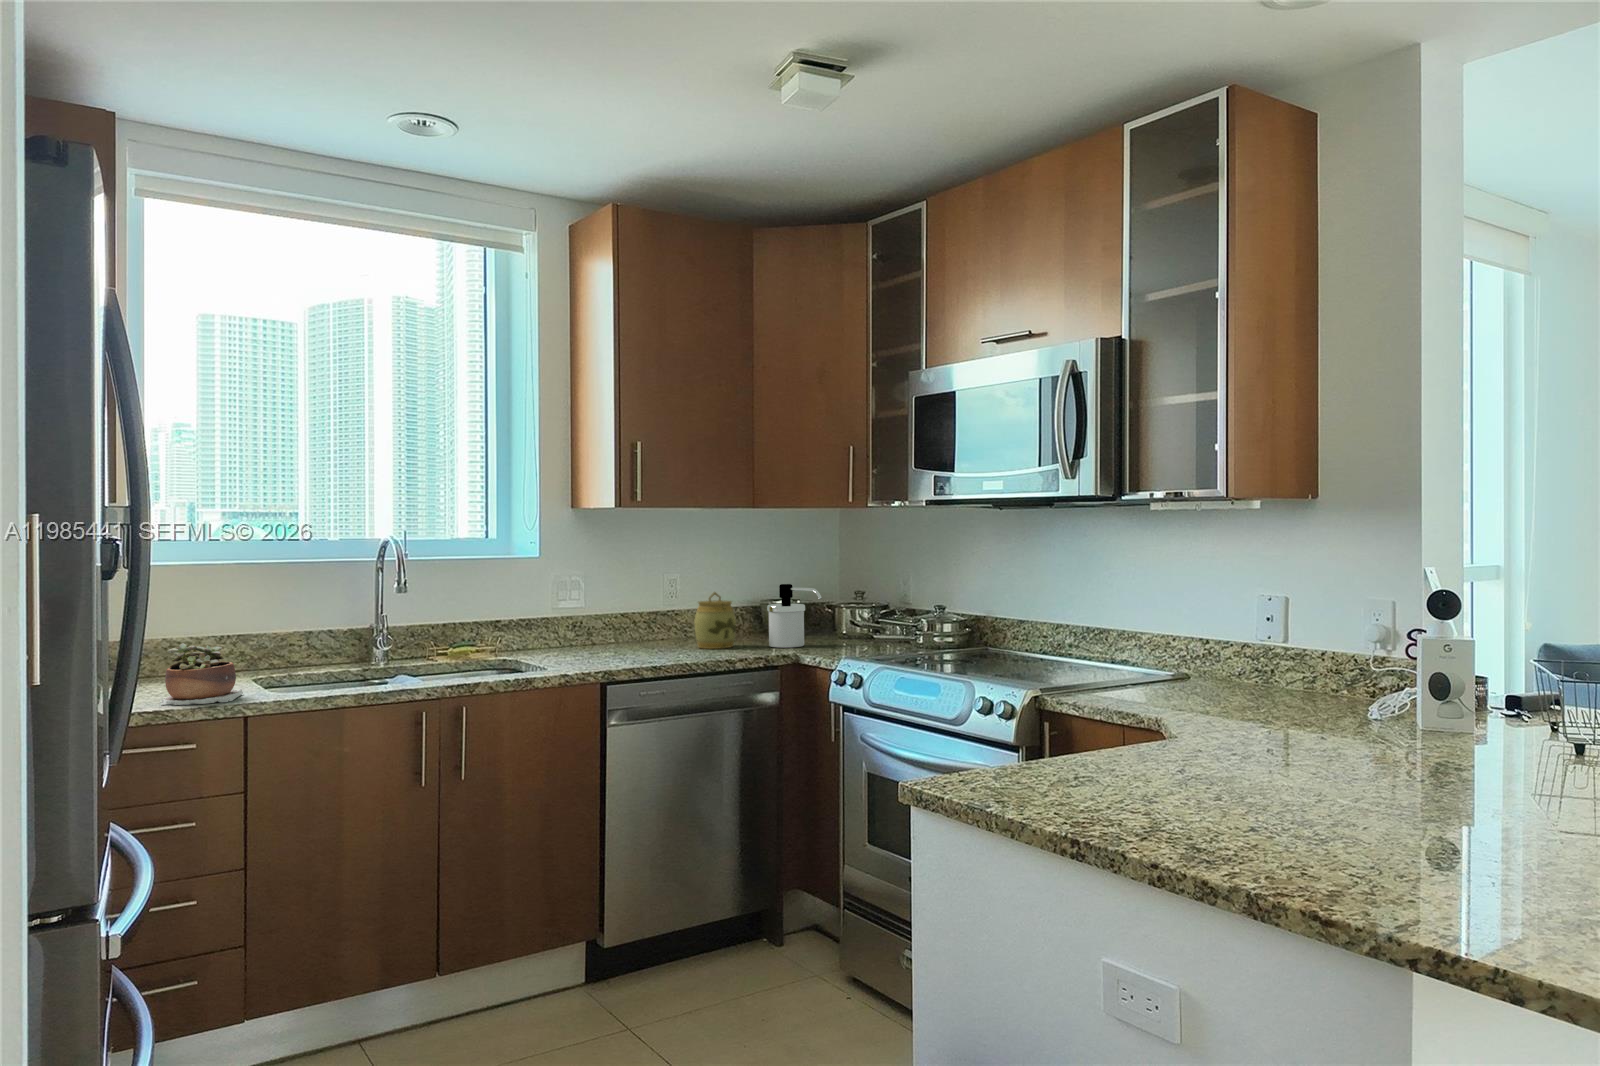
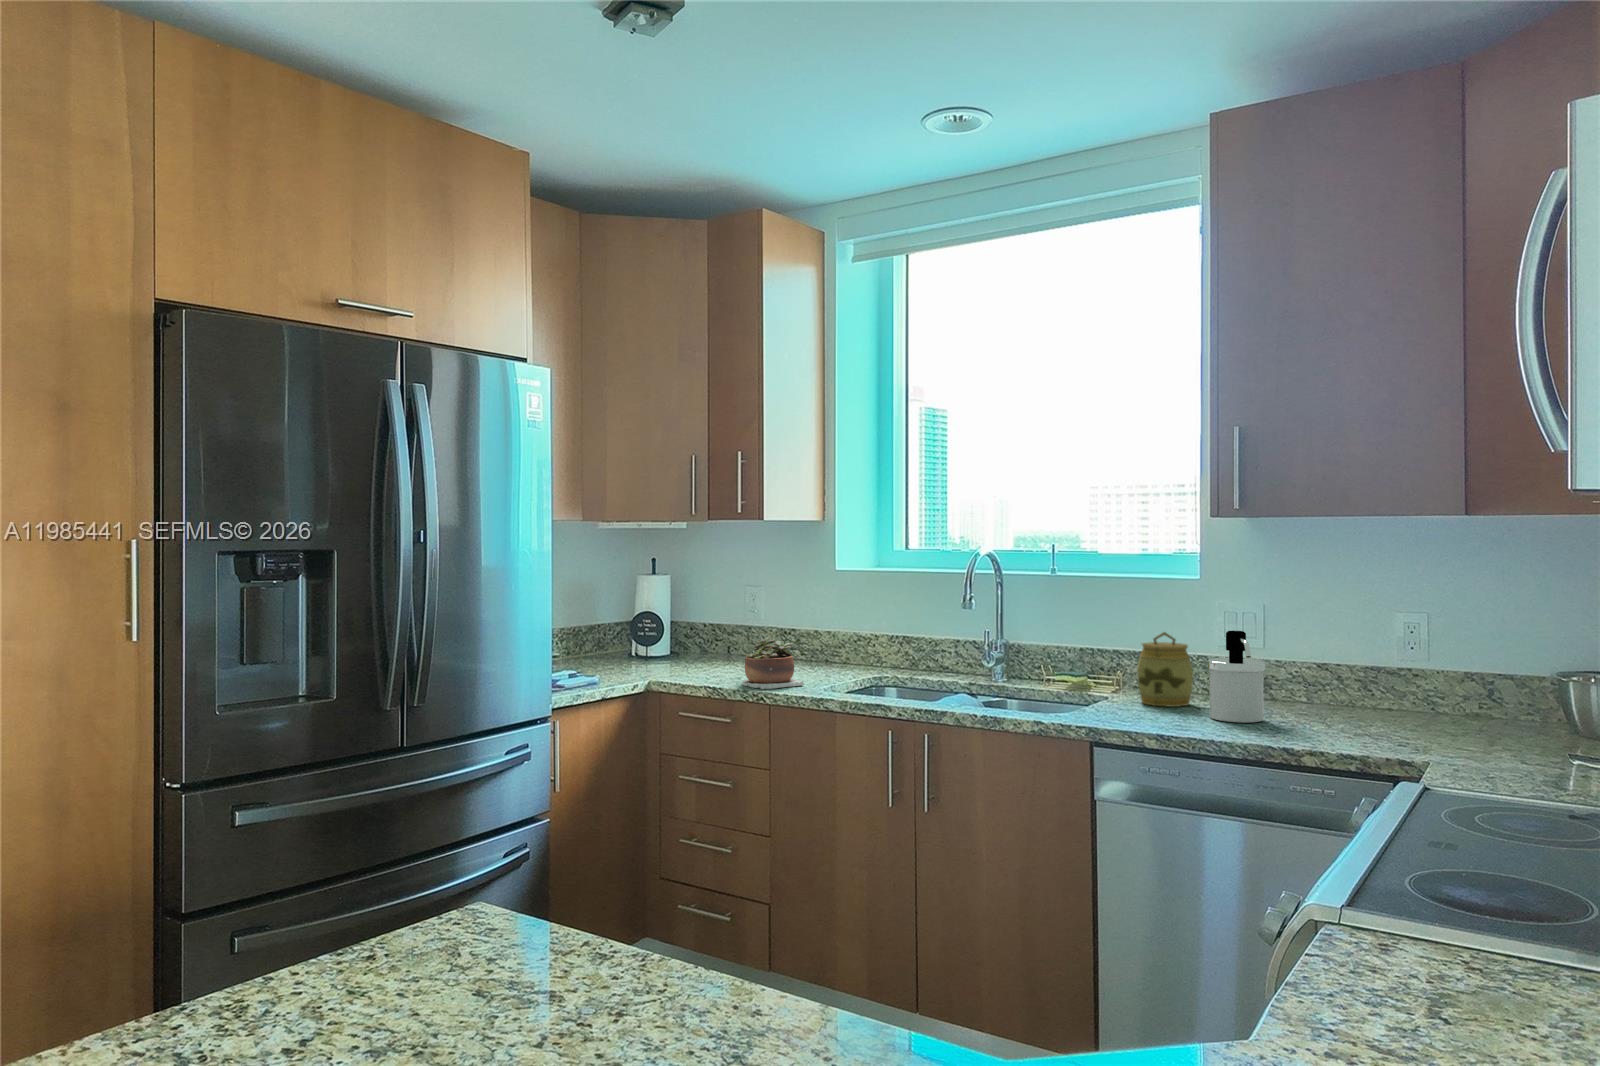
soap dispenser: present [767,584,822,648] -> present [1207,631,1265,723]
jar: present [695,592,736,649] -> present [1137,632,1193,707]

